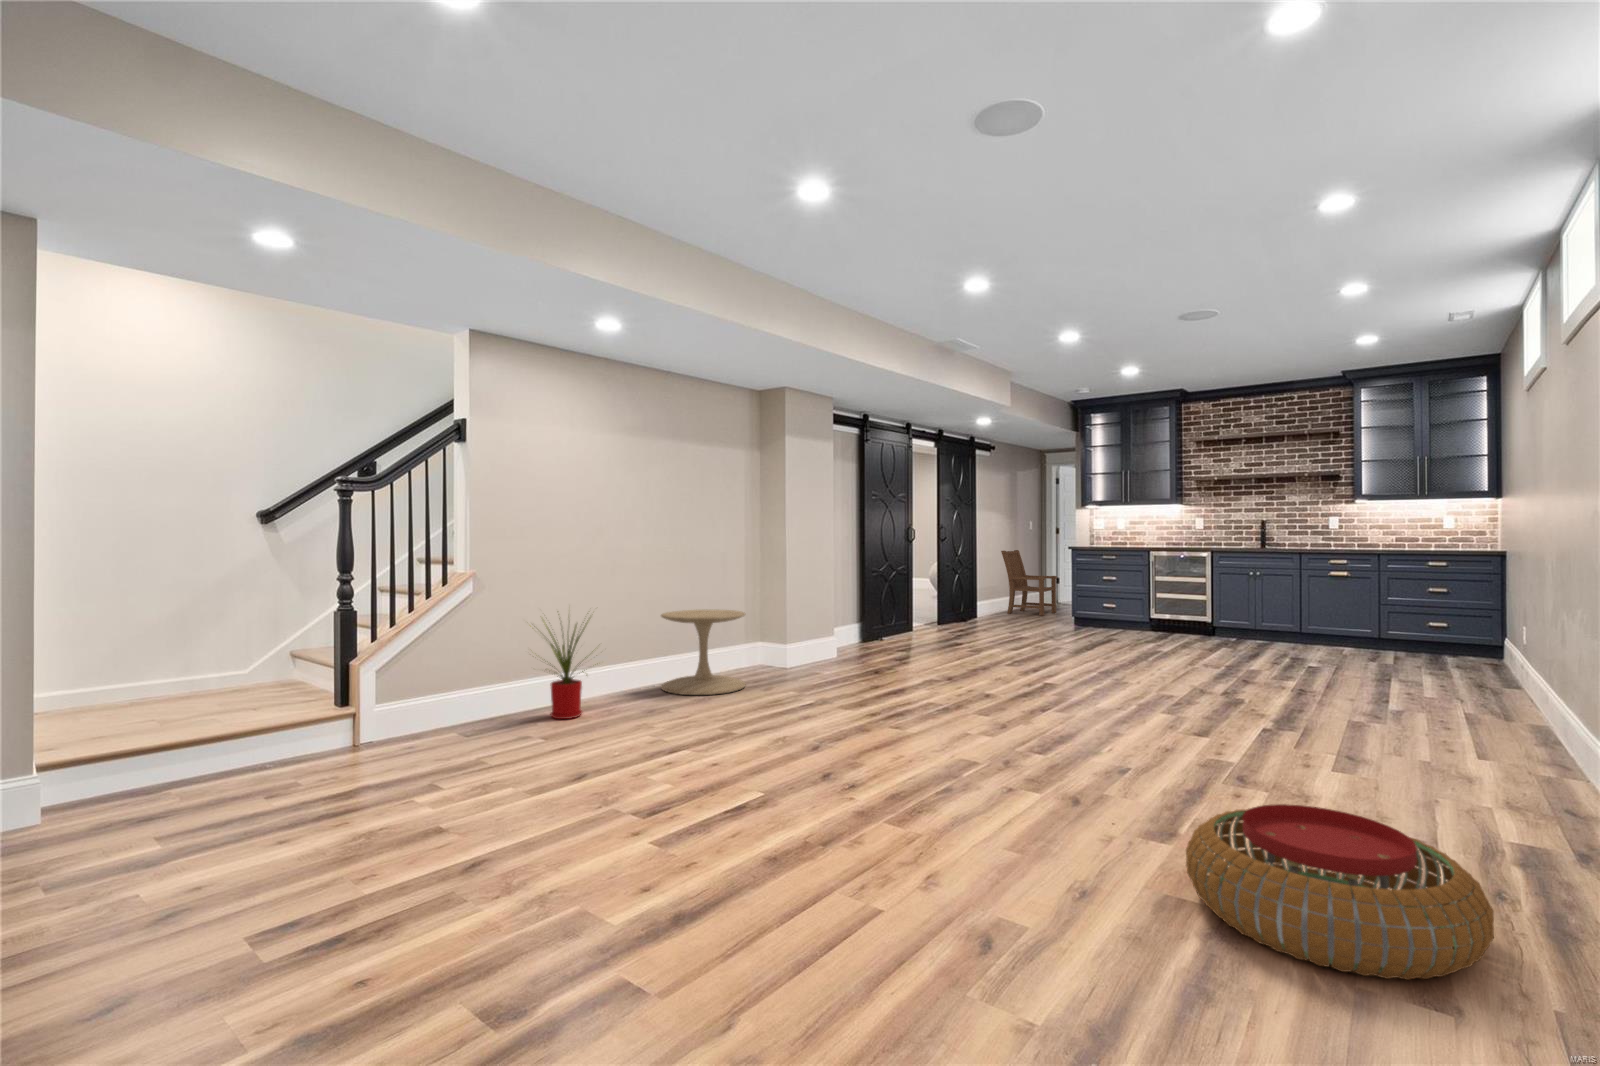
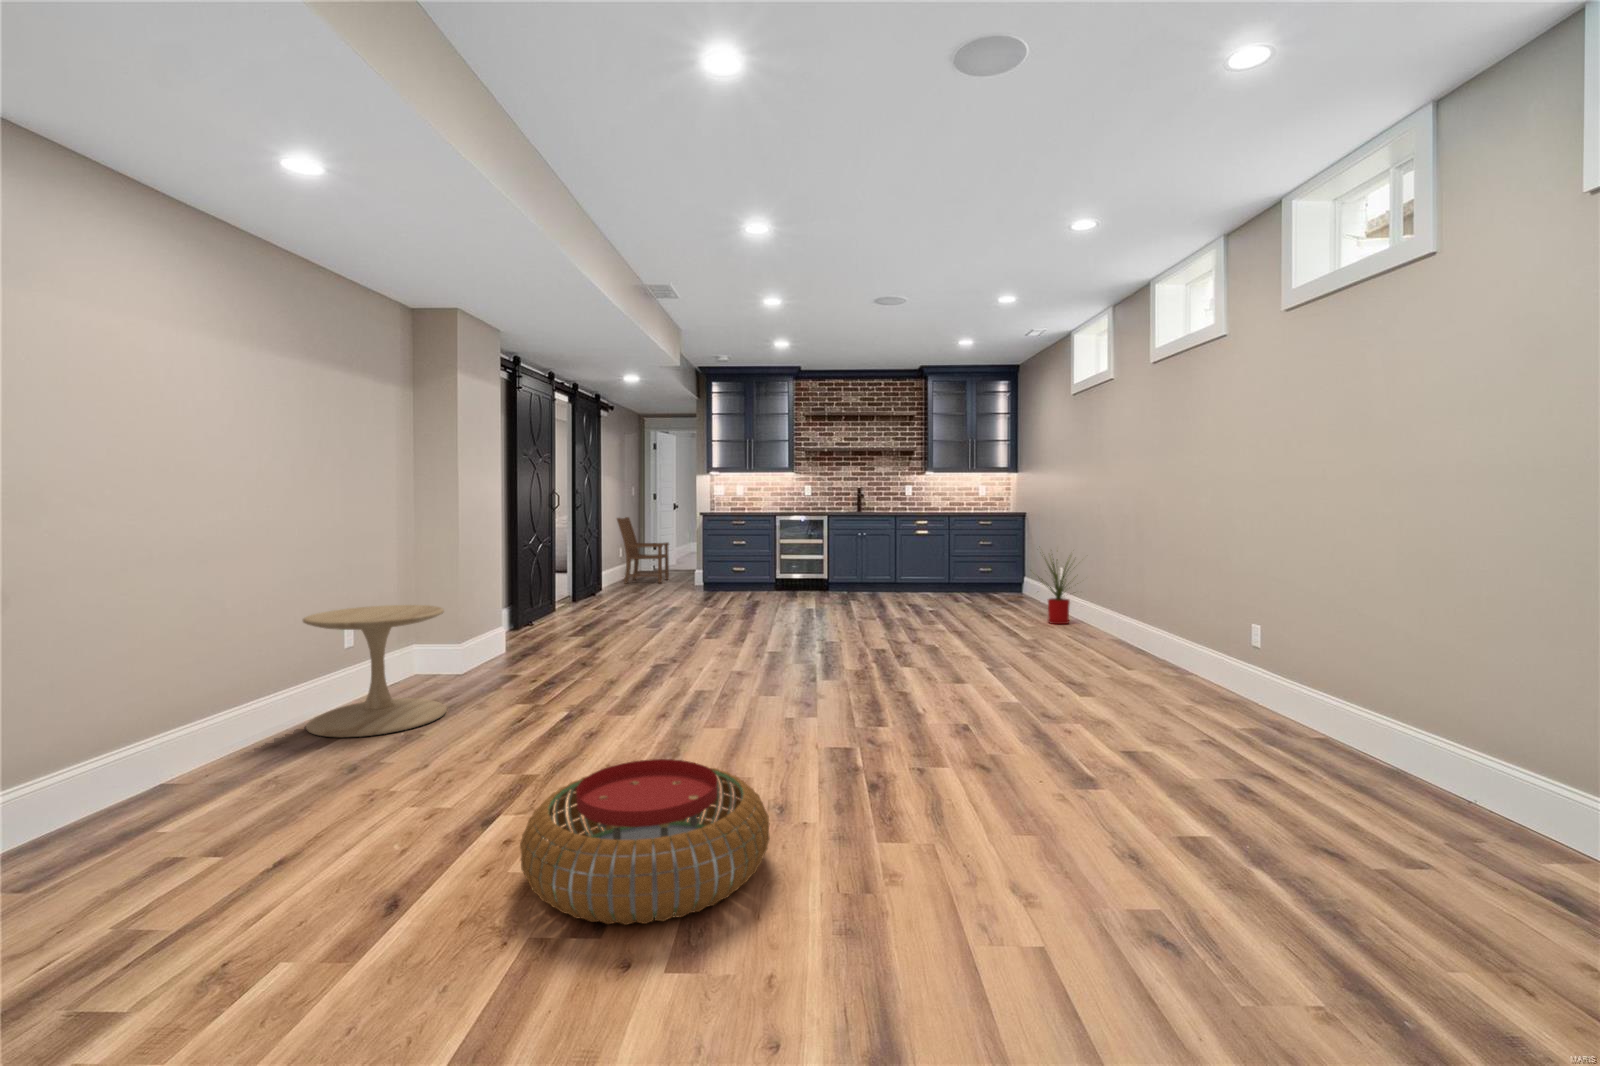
house plant: present [546,620,593,719] -> present [1038,560,1070,624]
pouf: present [1186,804,1494,980] -> present [520,759,770,925]

